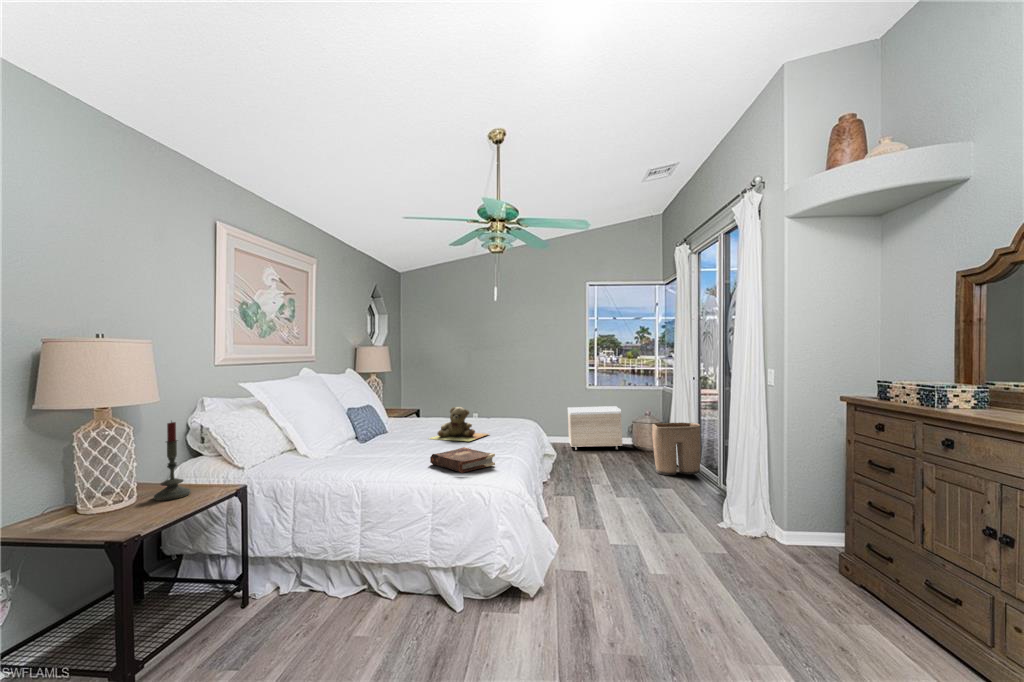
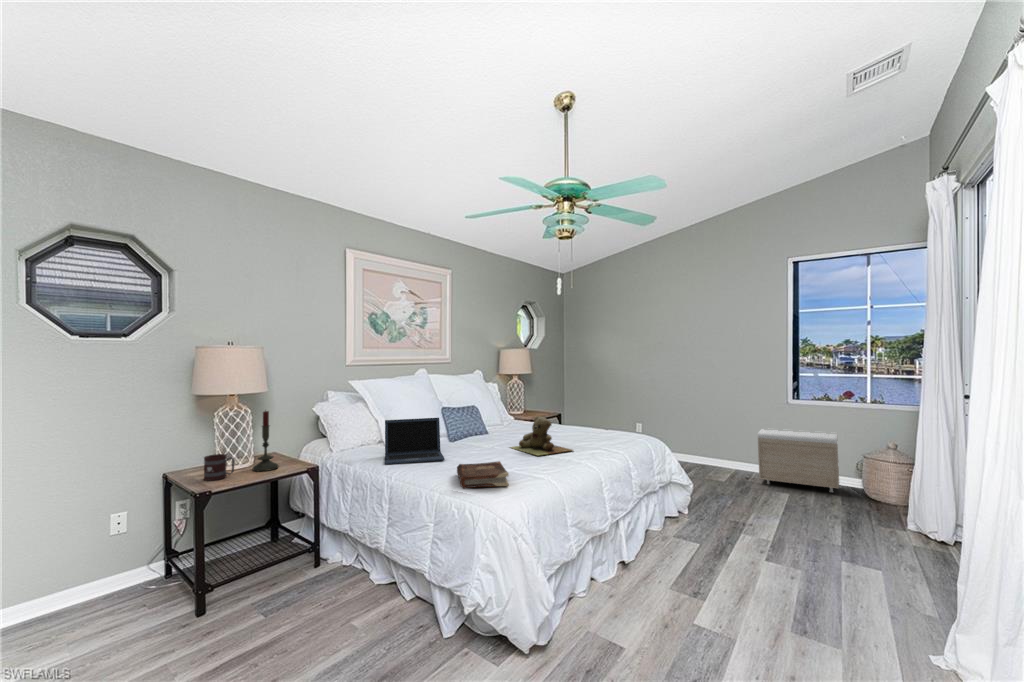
laptop: none [312,415,393,468] -> present [385,418,445,464]
laundry basket: present [652,423,701,475] -> none [861,465,949,552]
mug: none [101,483,151,522] -> present [204,454,235,481]

